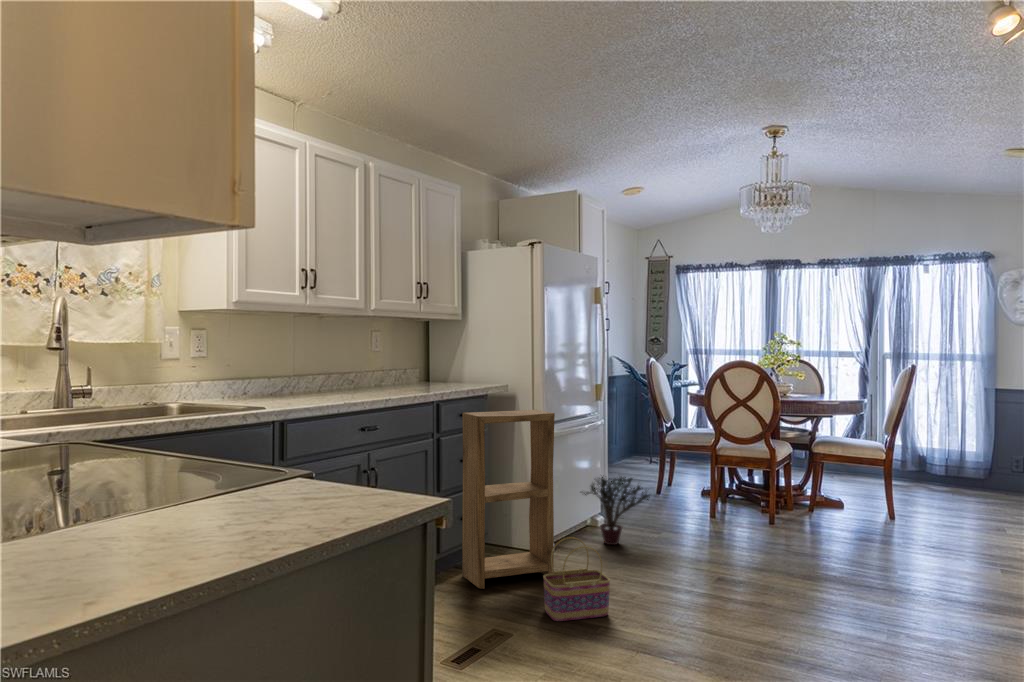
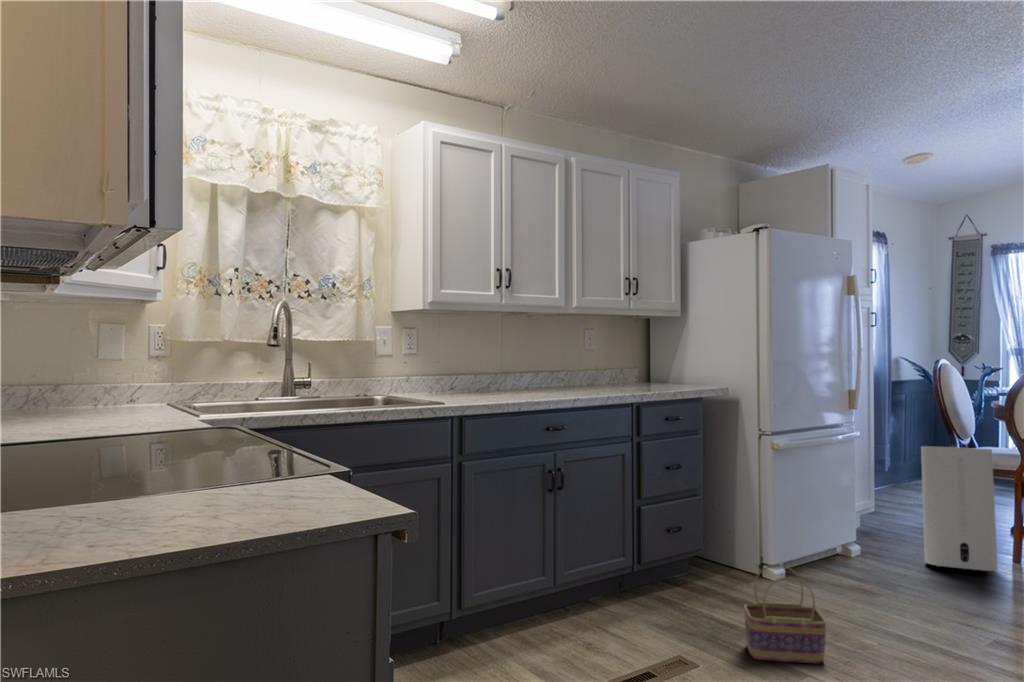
shelving unit: present [462,410,555,589] -> none [666,416,772,610]
air purifier: none [648,429,701,526] -> present [921,446,998,571]
potted plant: present [584,477,650,545] -> none [818,496,918,582]

